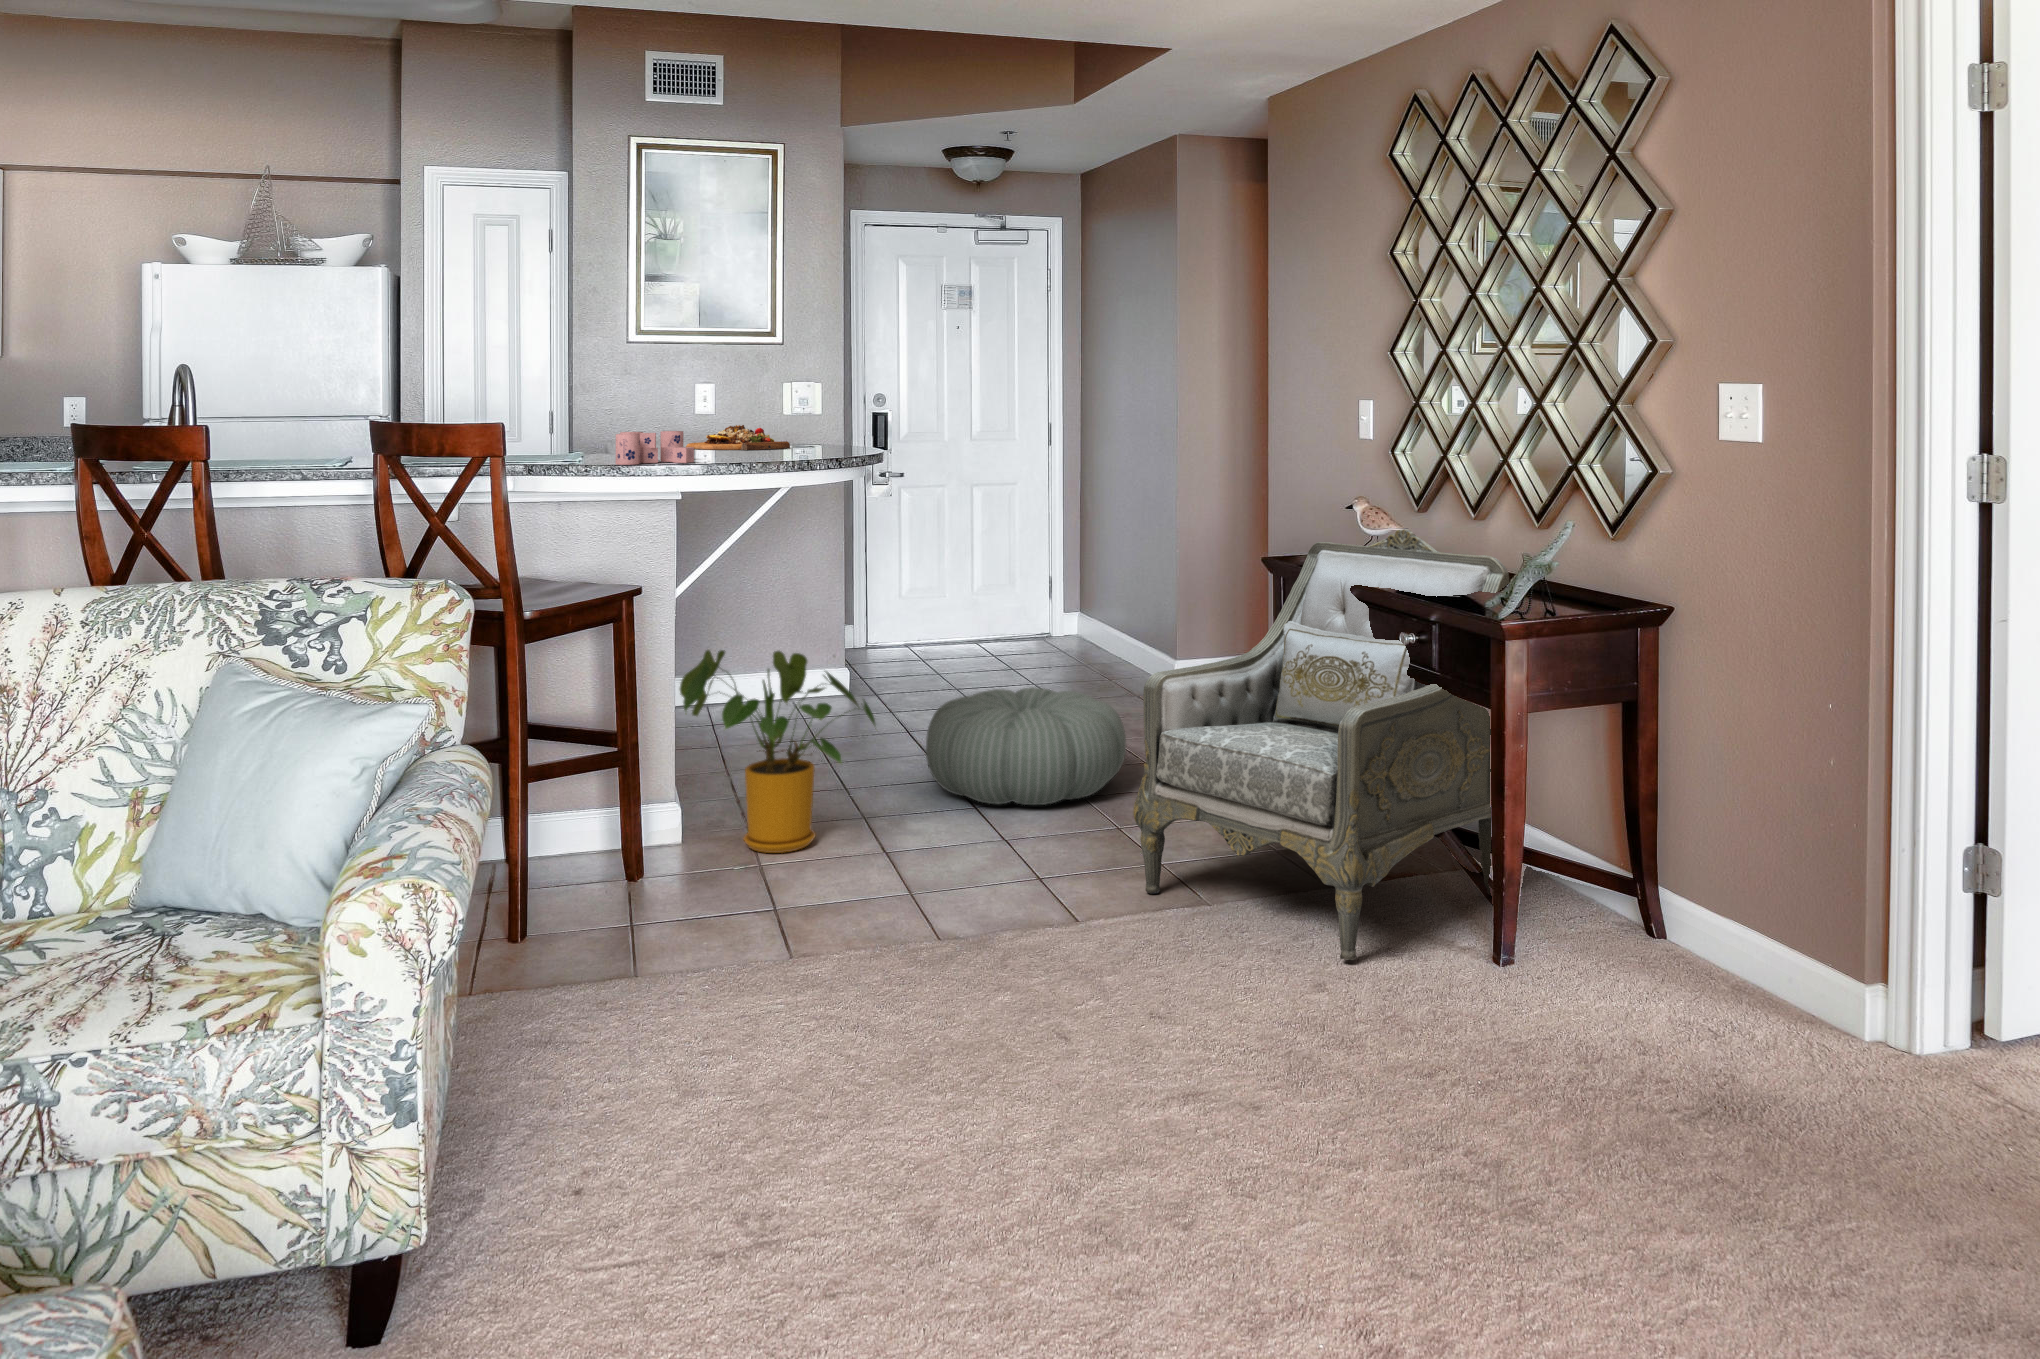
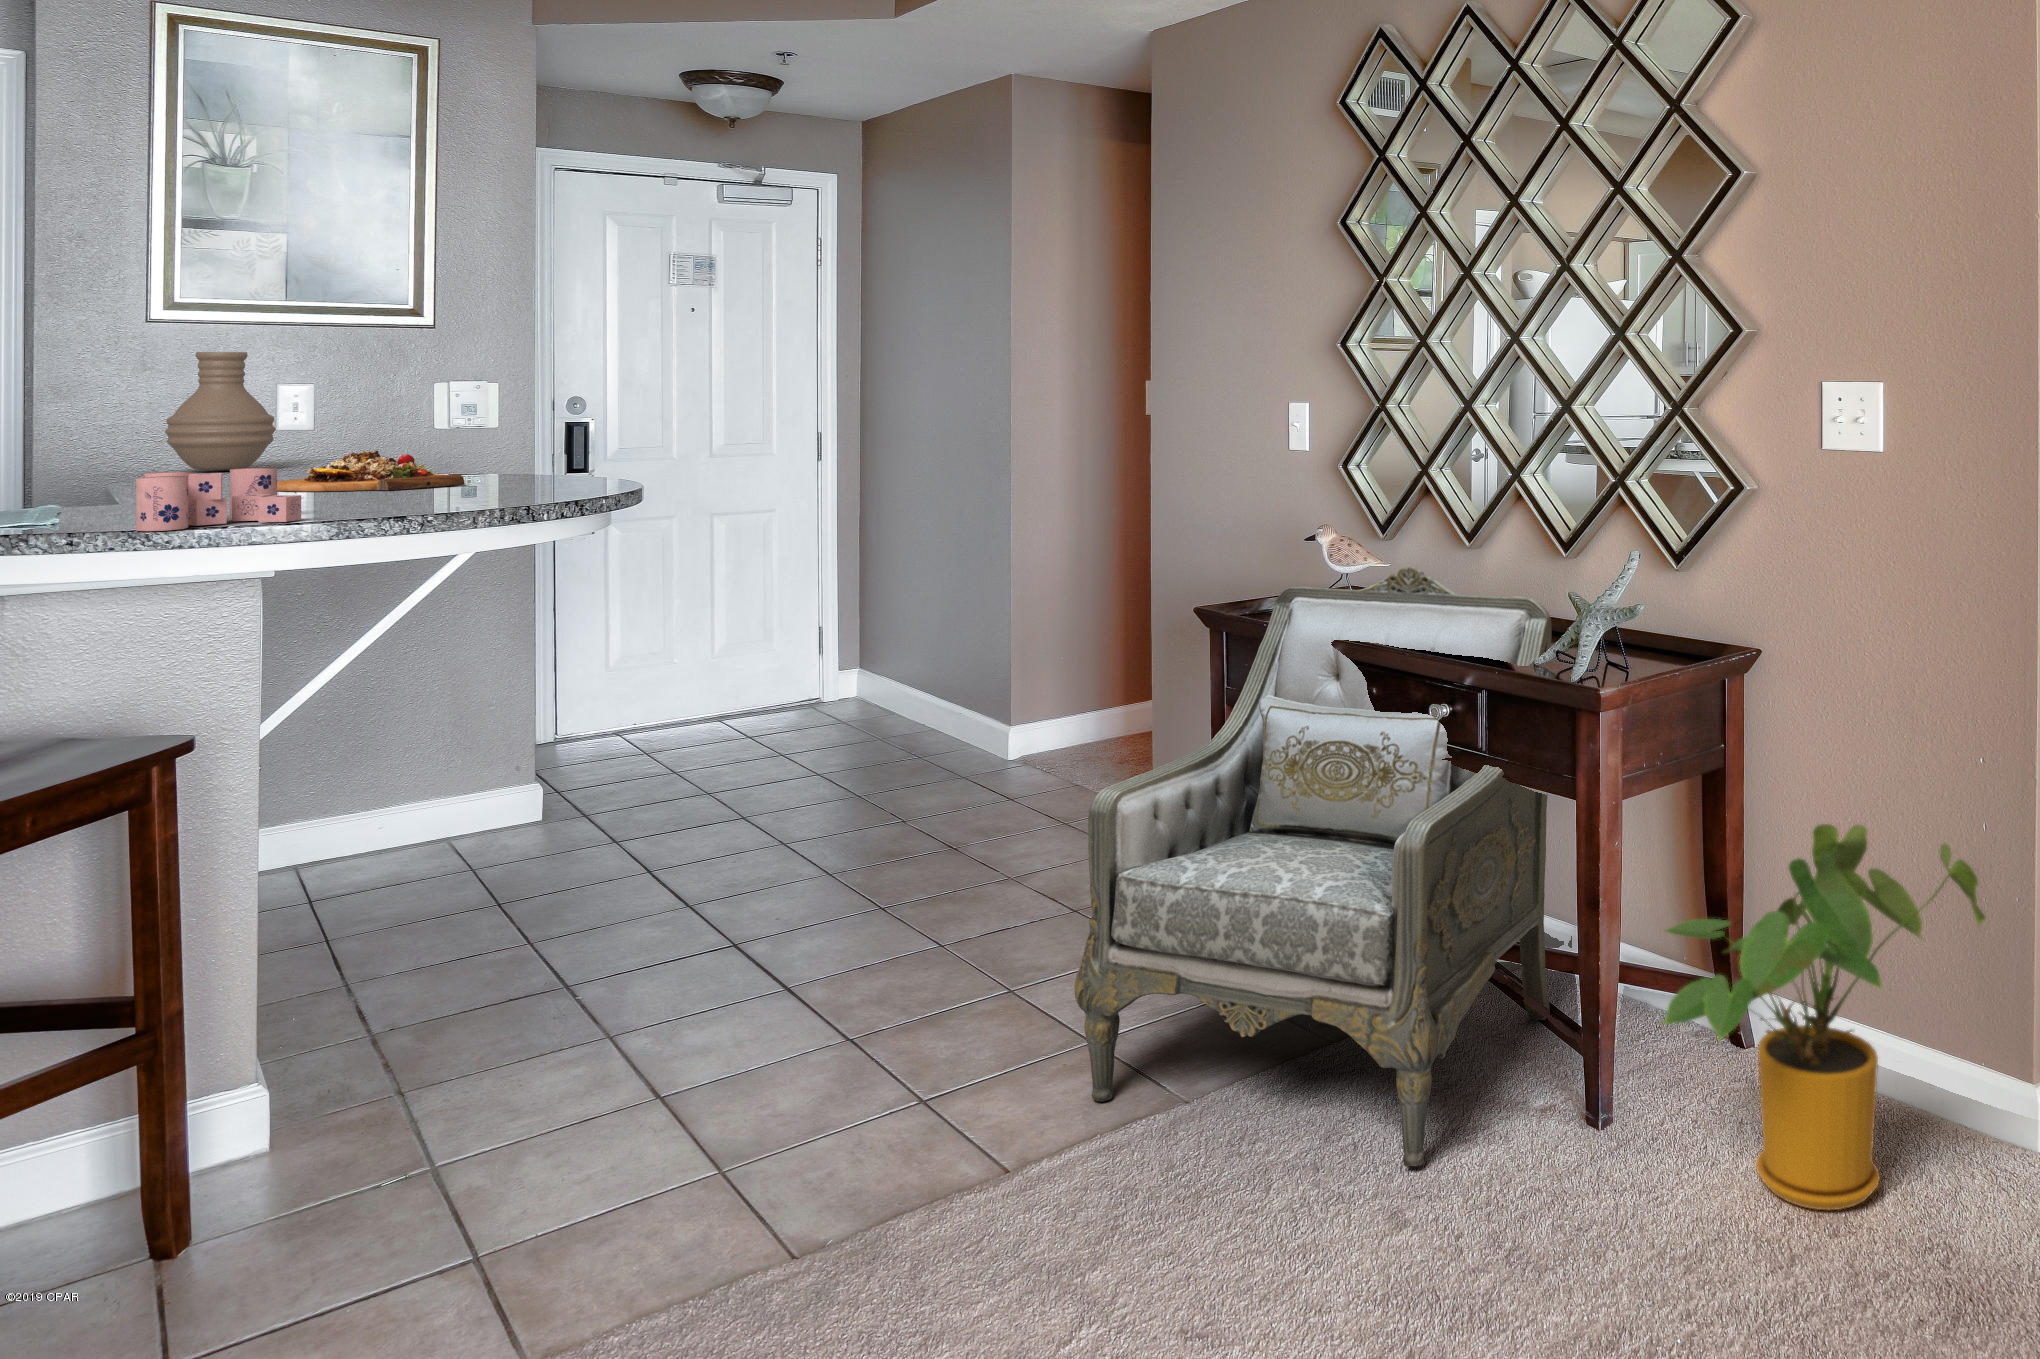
vase: none [637,360,695,437] -> present [165,352,276,471]
house plant: present [680,650,875,853] -> present [1661,824,1986,1210]
pouf: present [926,687,1126,805] -> none [701,801,1003,983]

